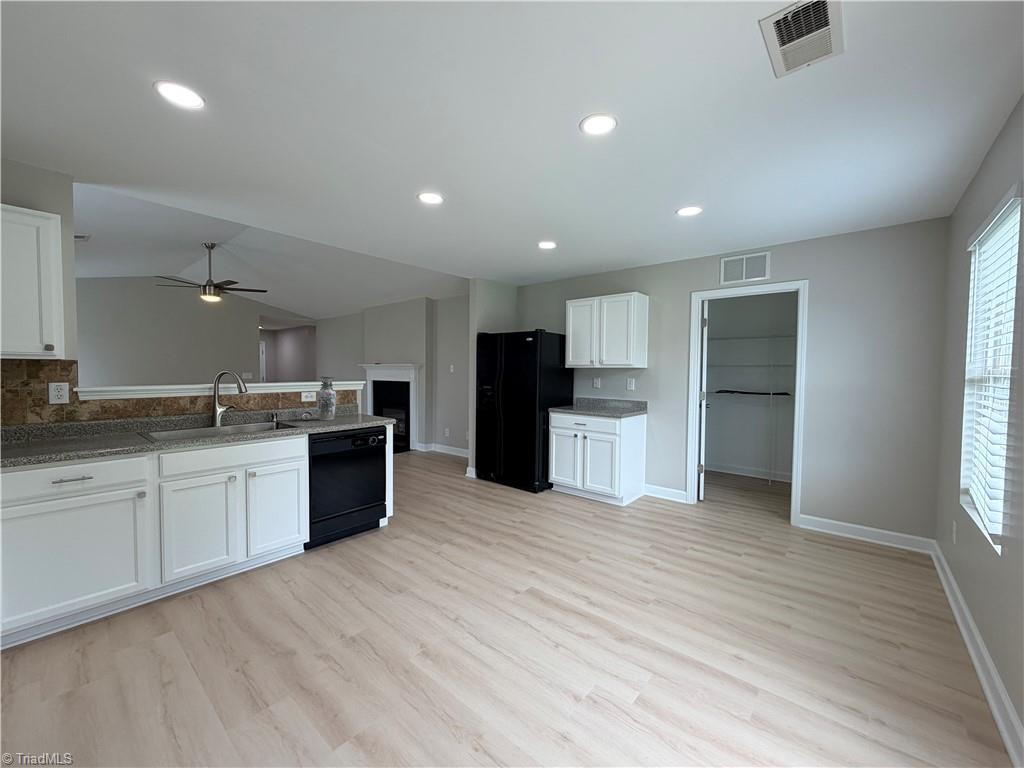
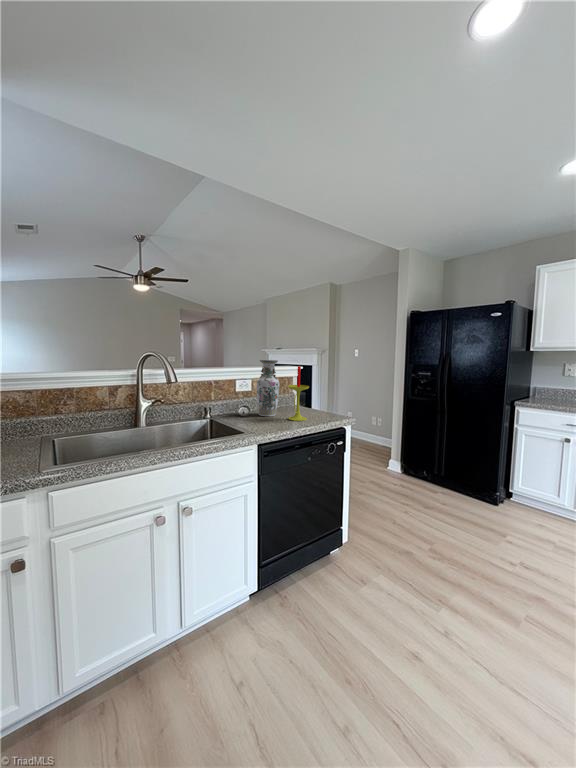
candle: none [339,380,356,421] -> present [288,366,309,421]

